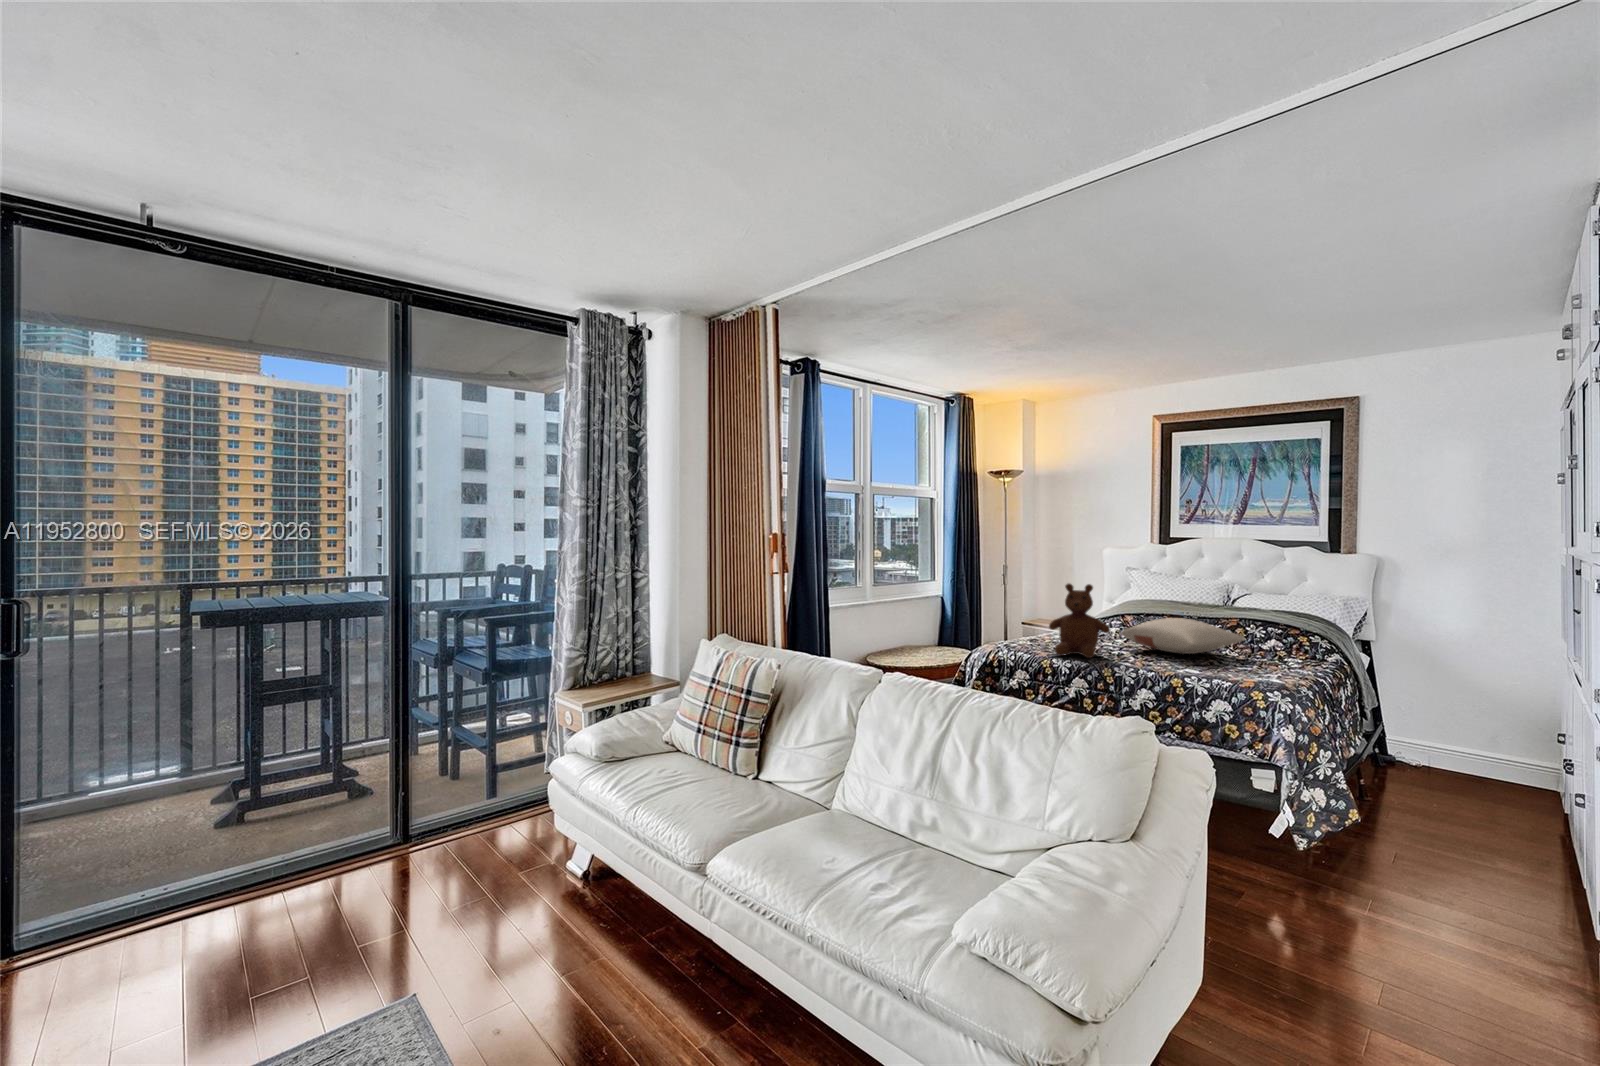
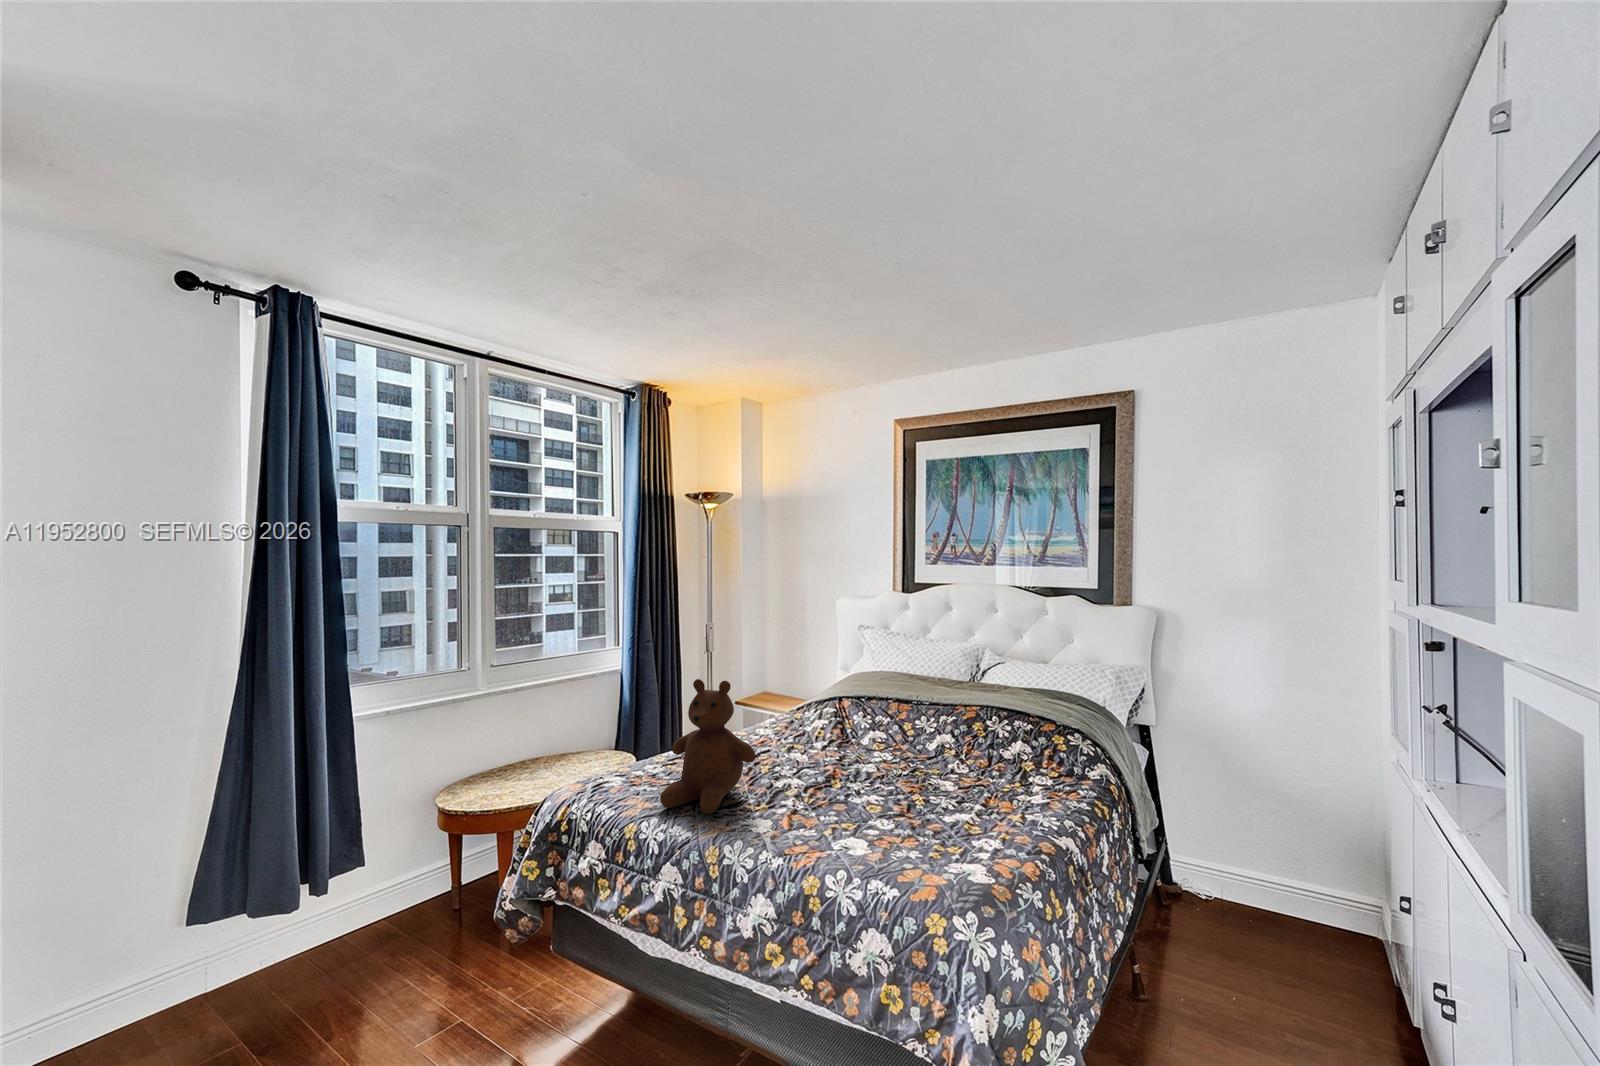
pillow: present [1122,618,1245,654] -> none [795,719,968,786]

